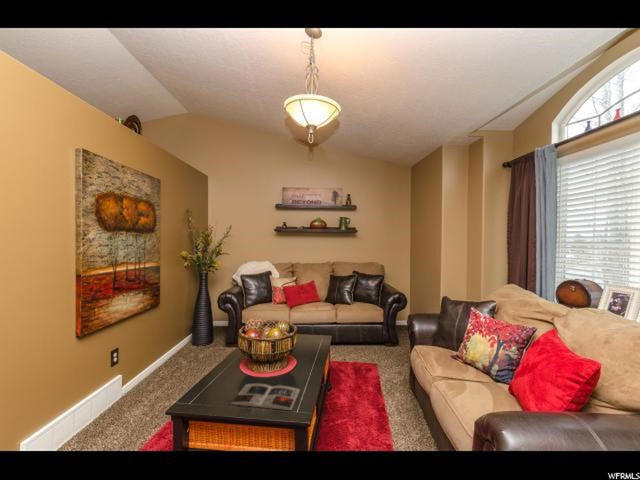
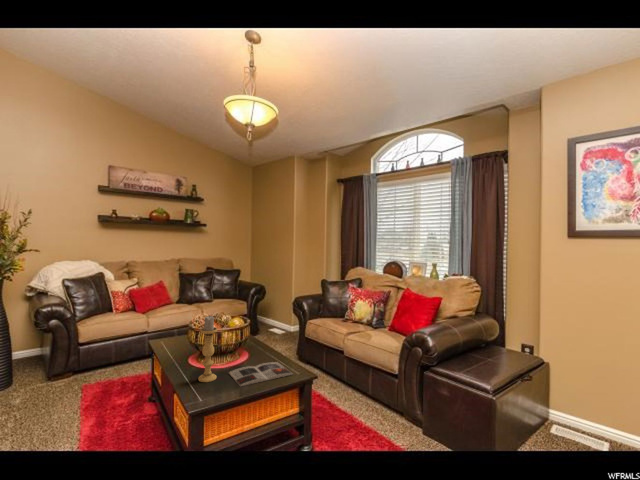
candle holder: none [215,324,232,389] -> present [198,316,217,382]

